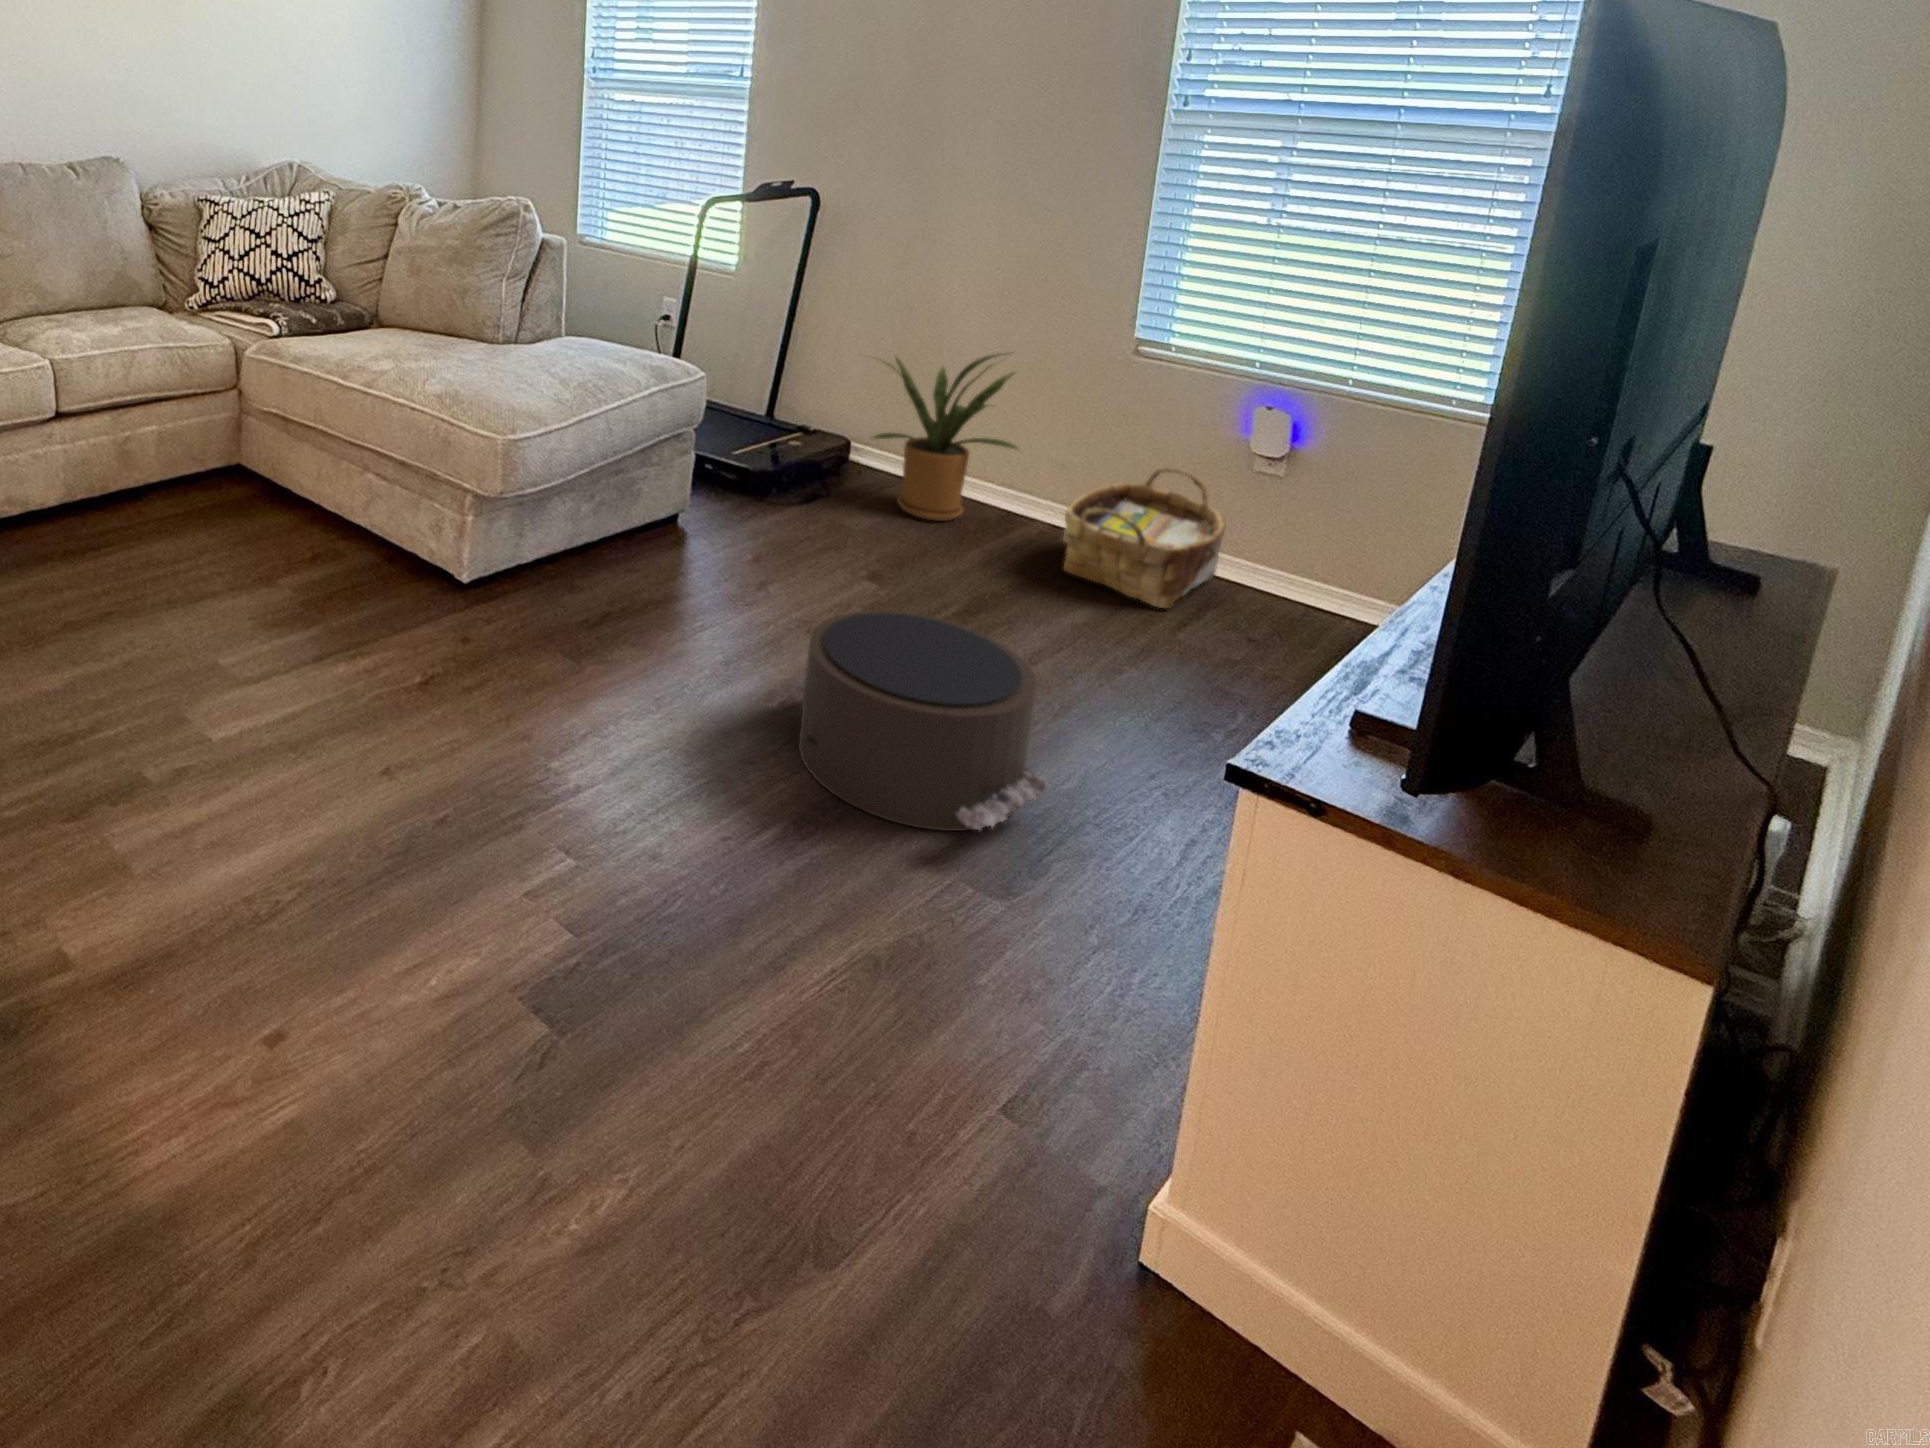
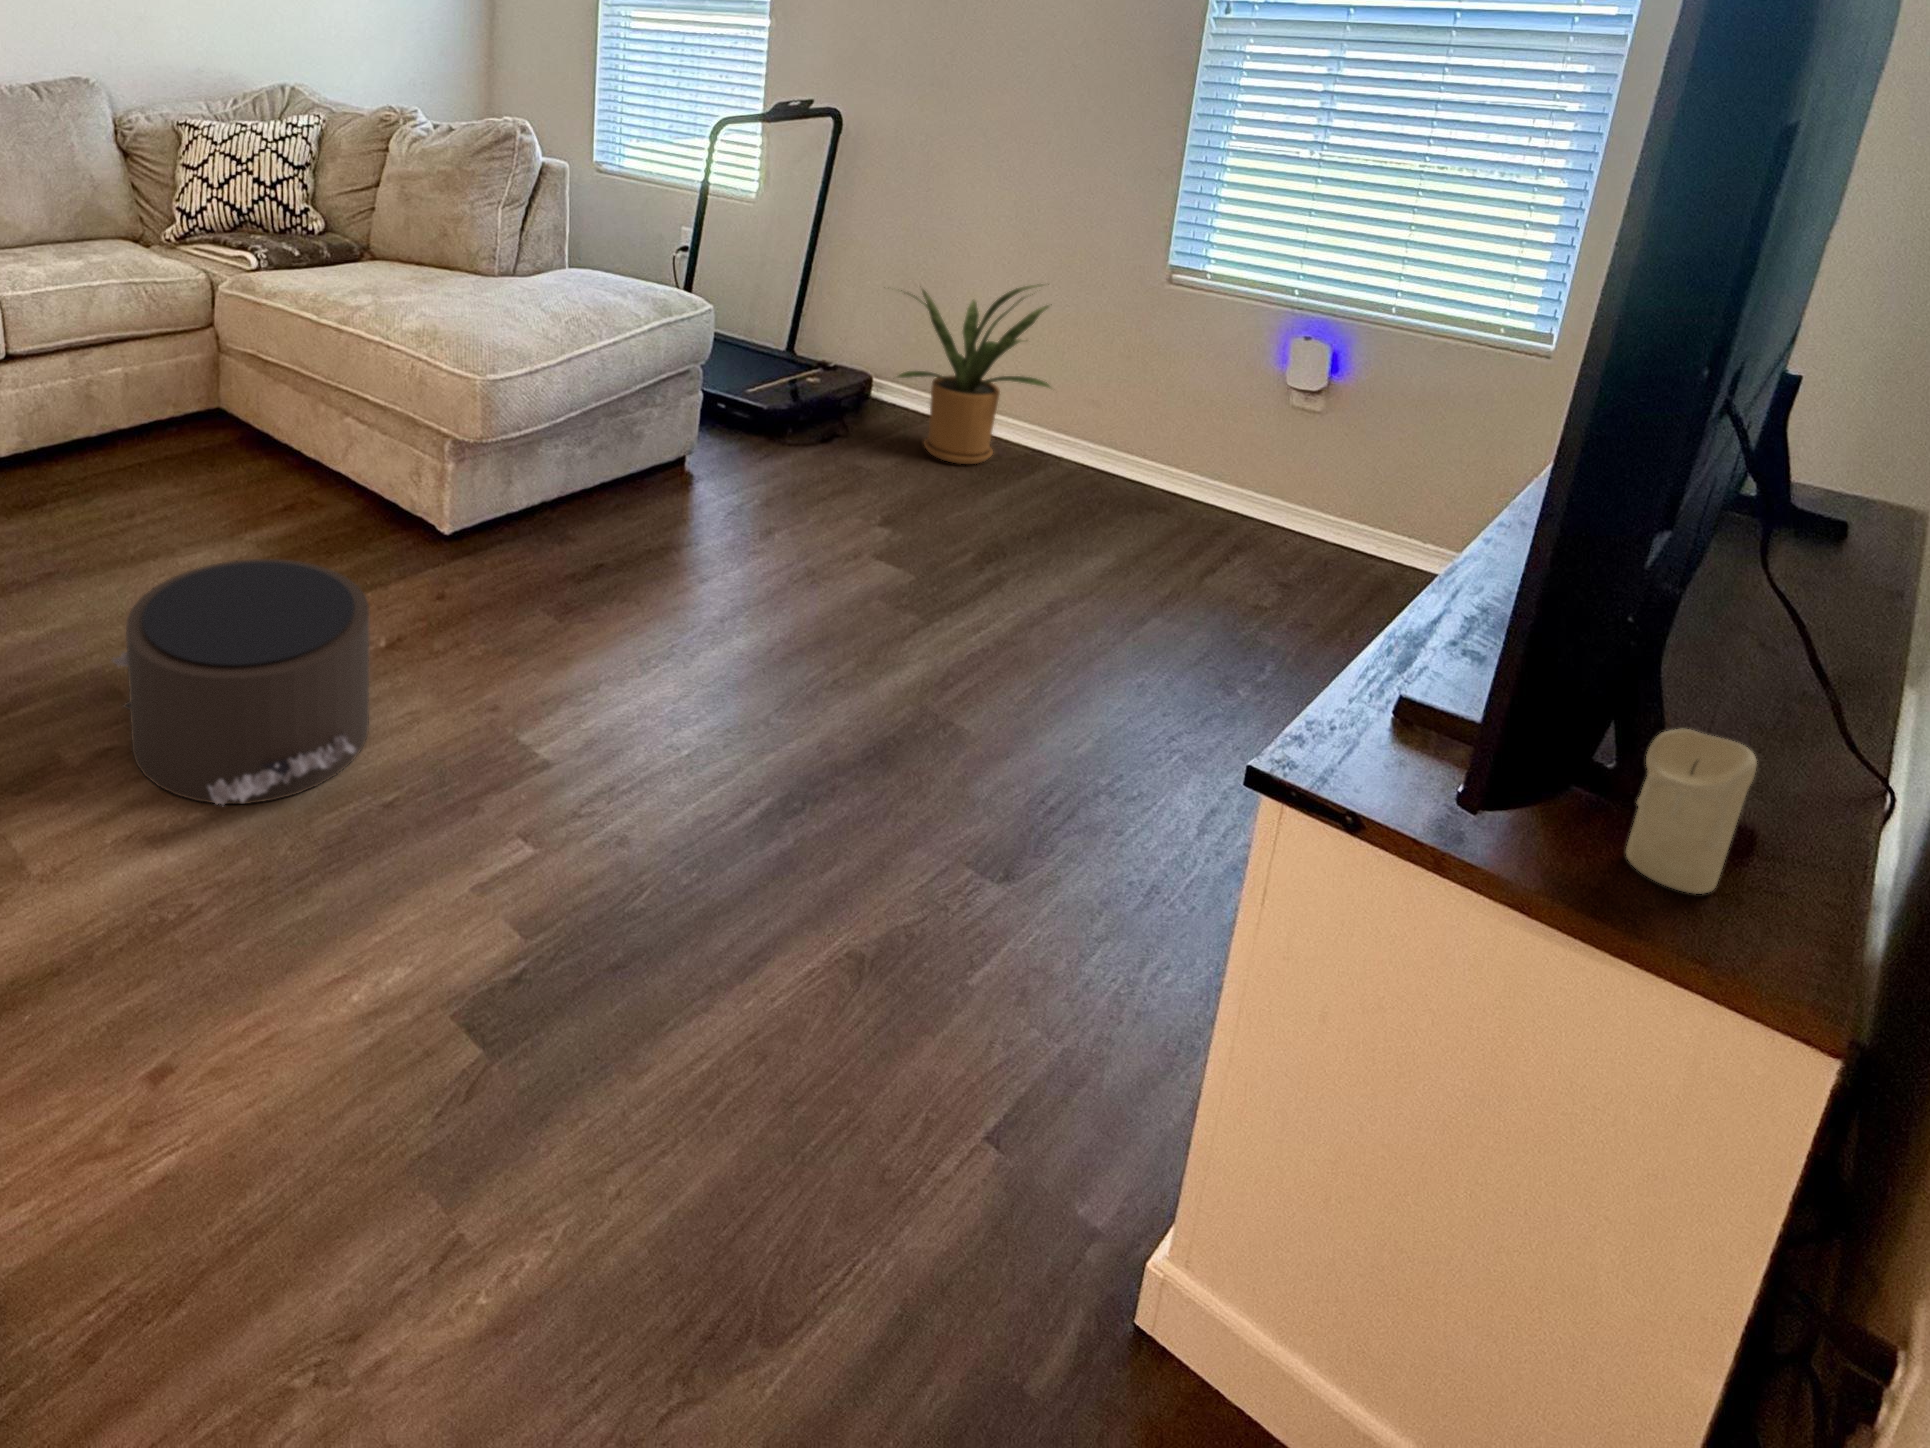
woven basket: present [1063,467,1225,608] -> none [1095,406,1266,557]
pouf: present [756,610,1052,831] -> present [112,559,370,805]
candle: none [1558,734,1665,874] -> present [1626,729,1757,894]

